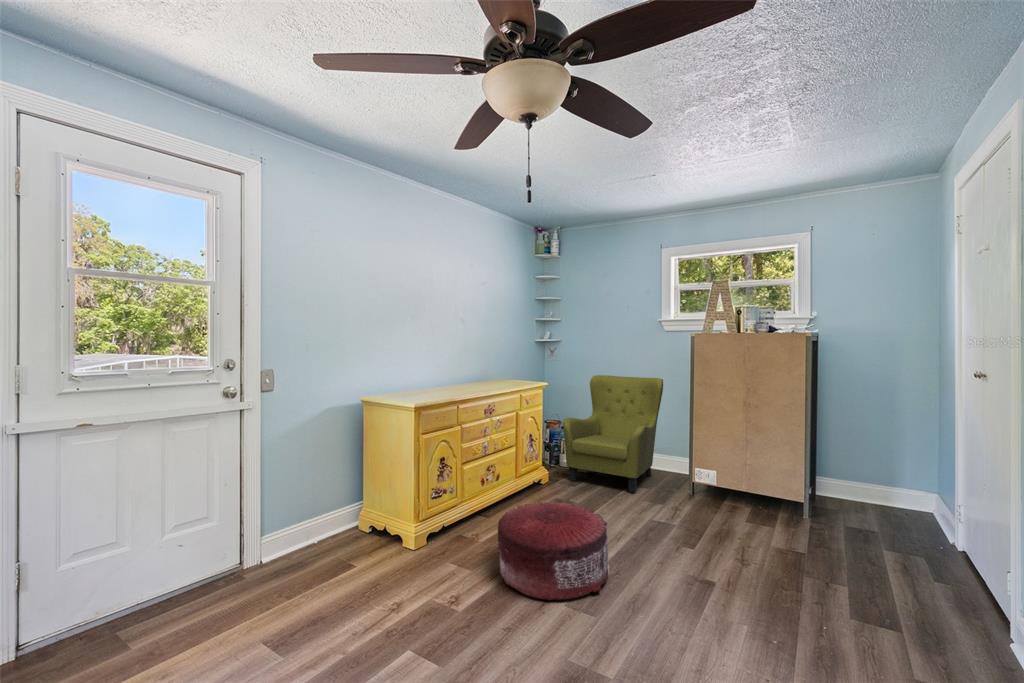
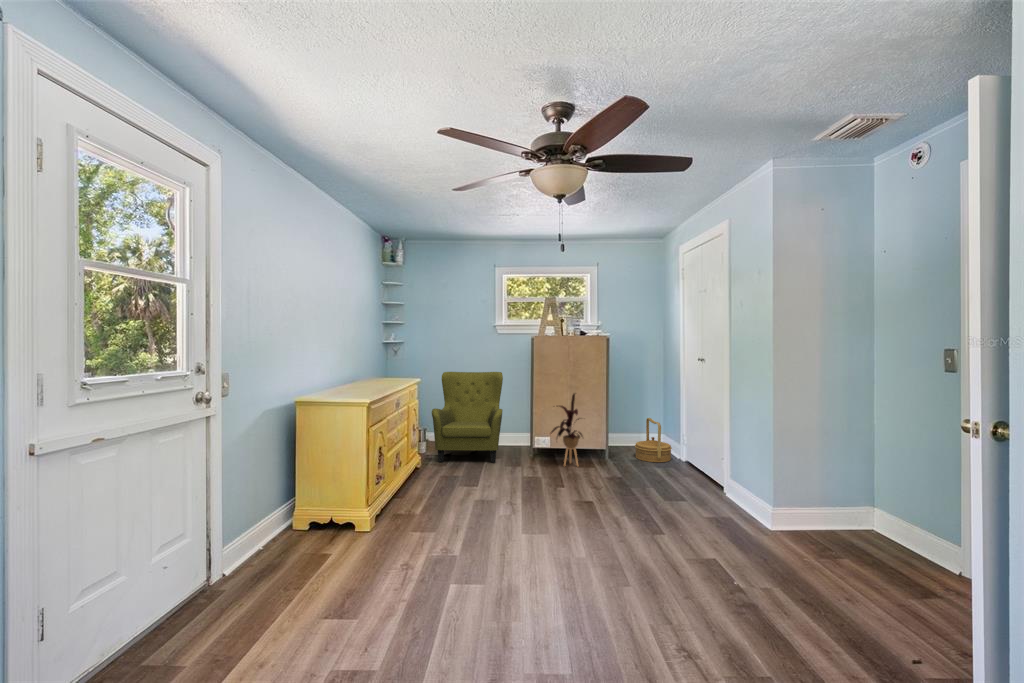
house plant: none [699,415,760,522] -> present [551,394,583,466]
woven basket: none [865,465,941,546] -> present [635,418,672,462]
pouf: present [498,500,609,600] -> none [453,467,538,534]

